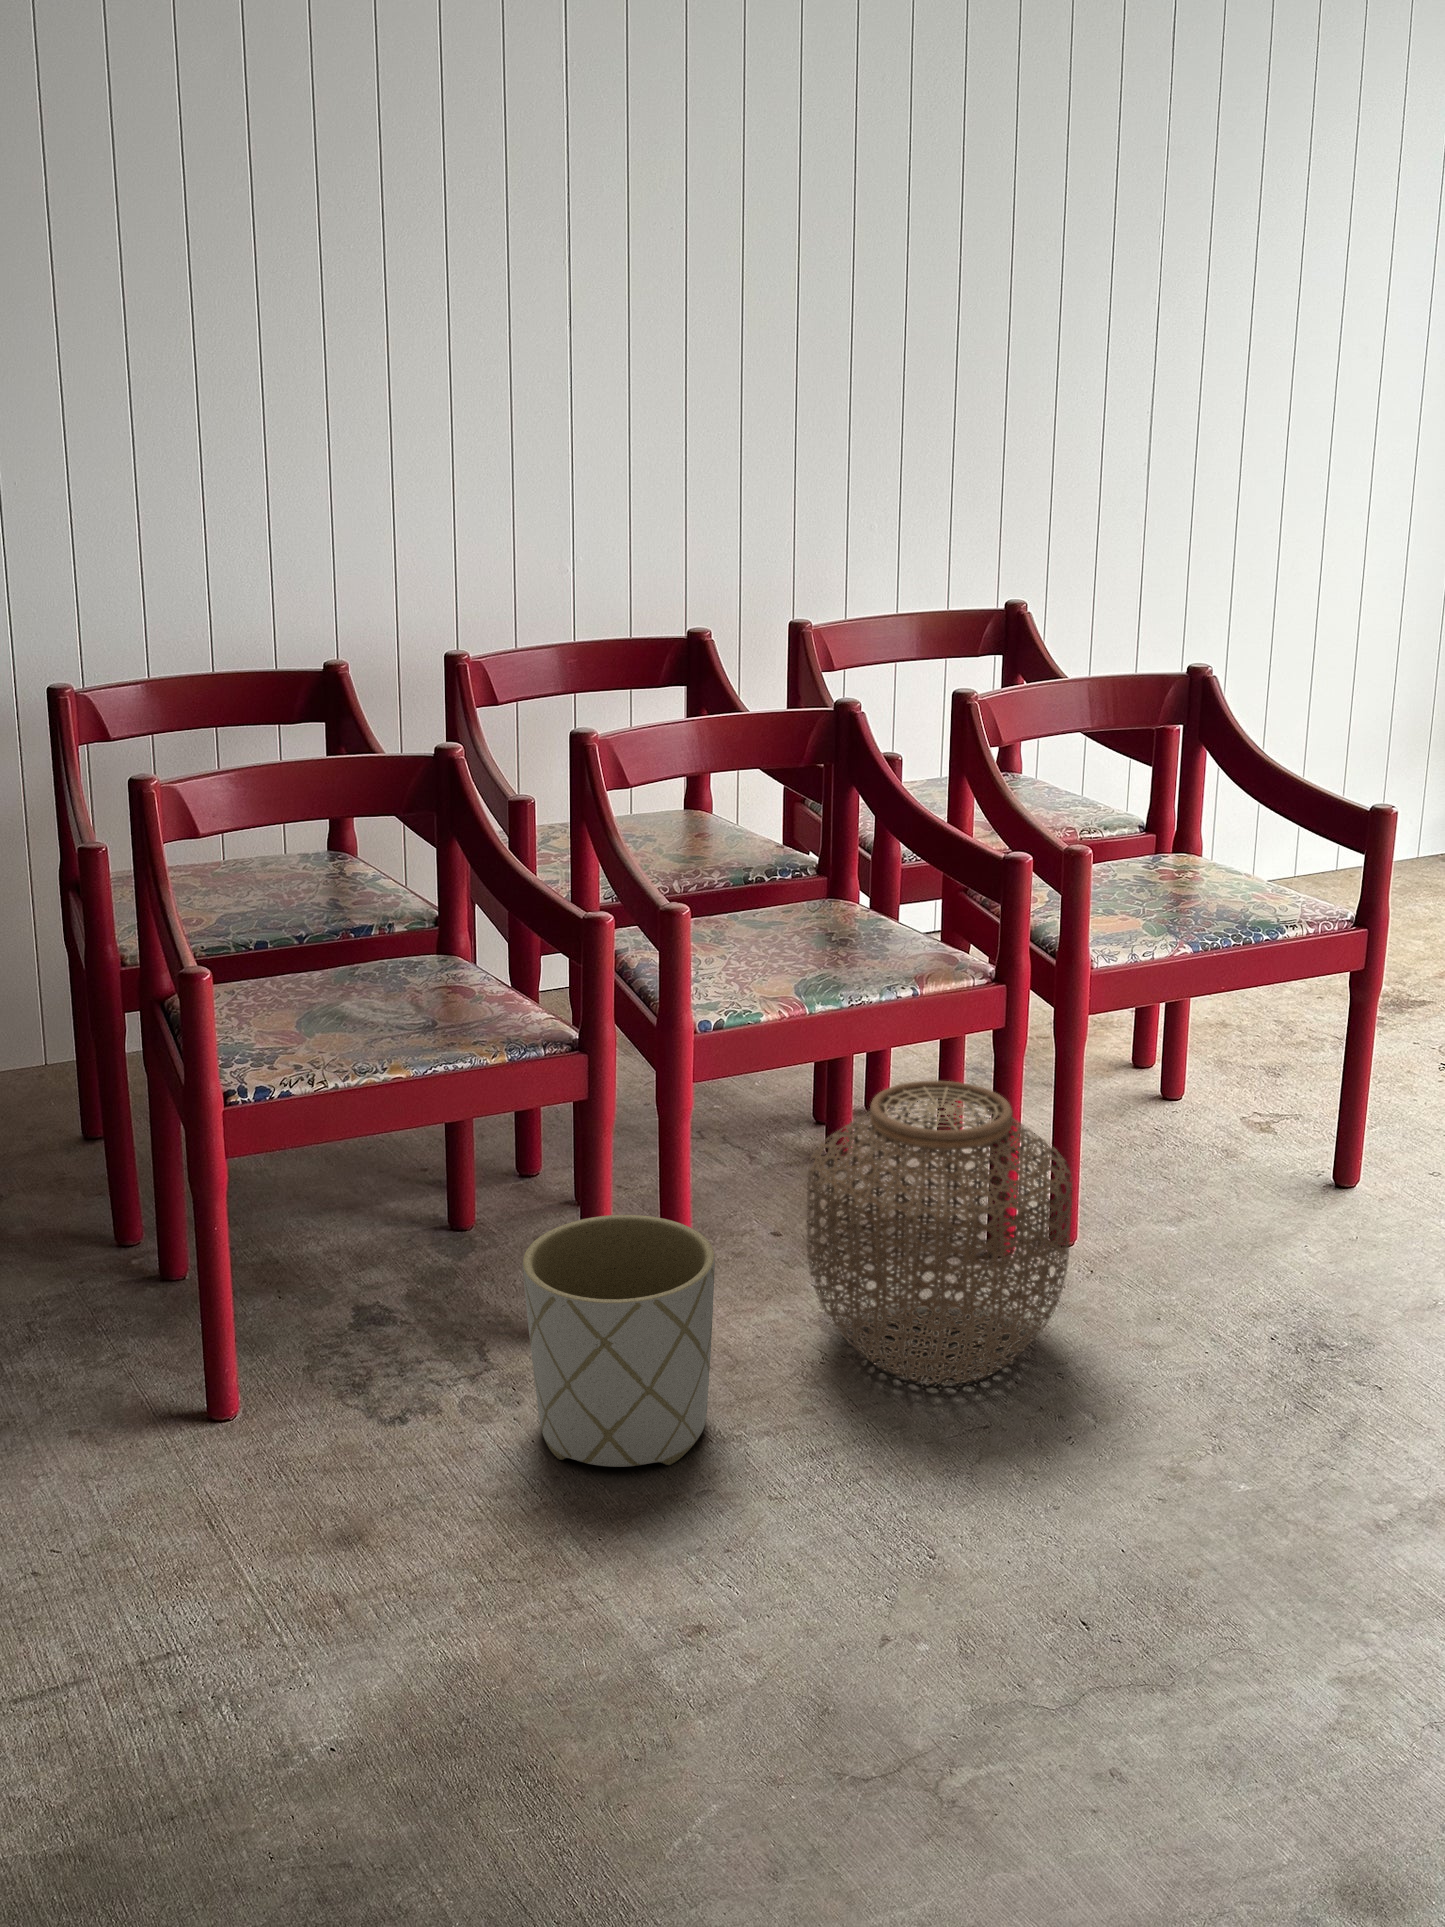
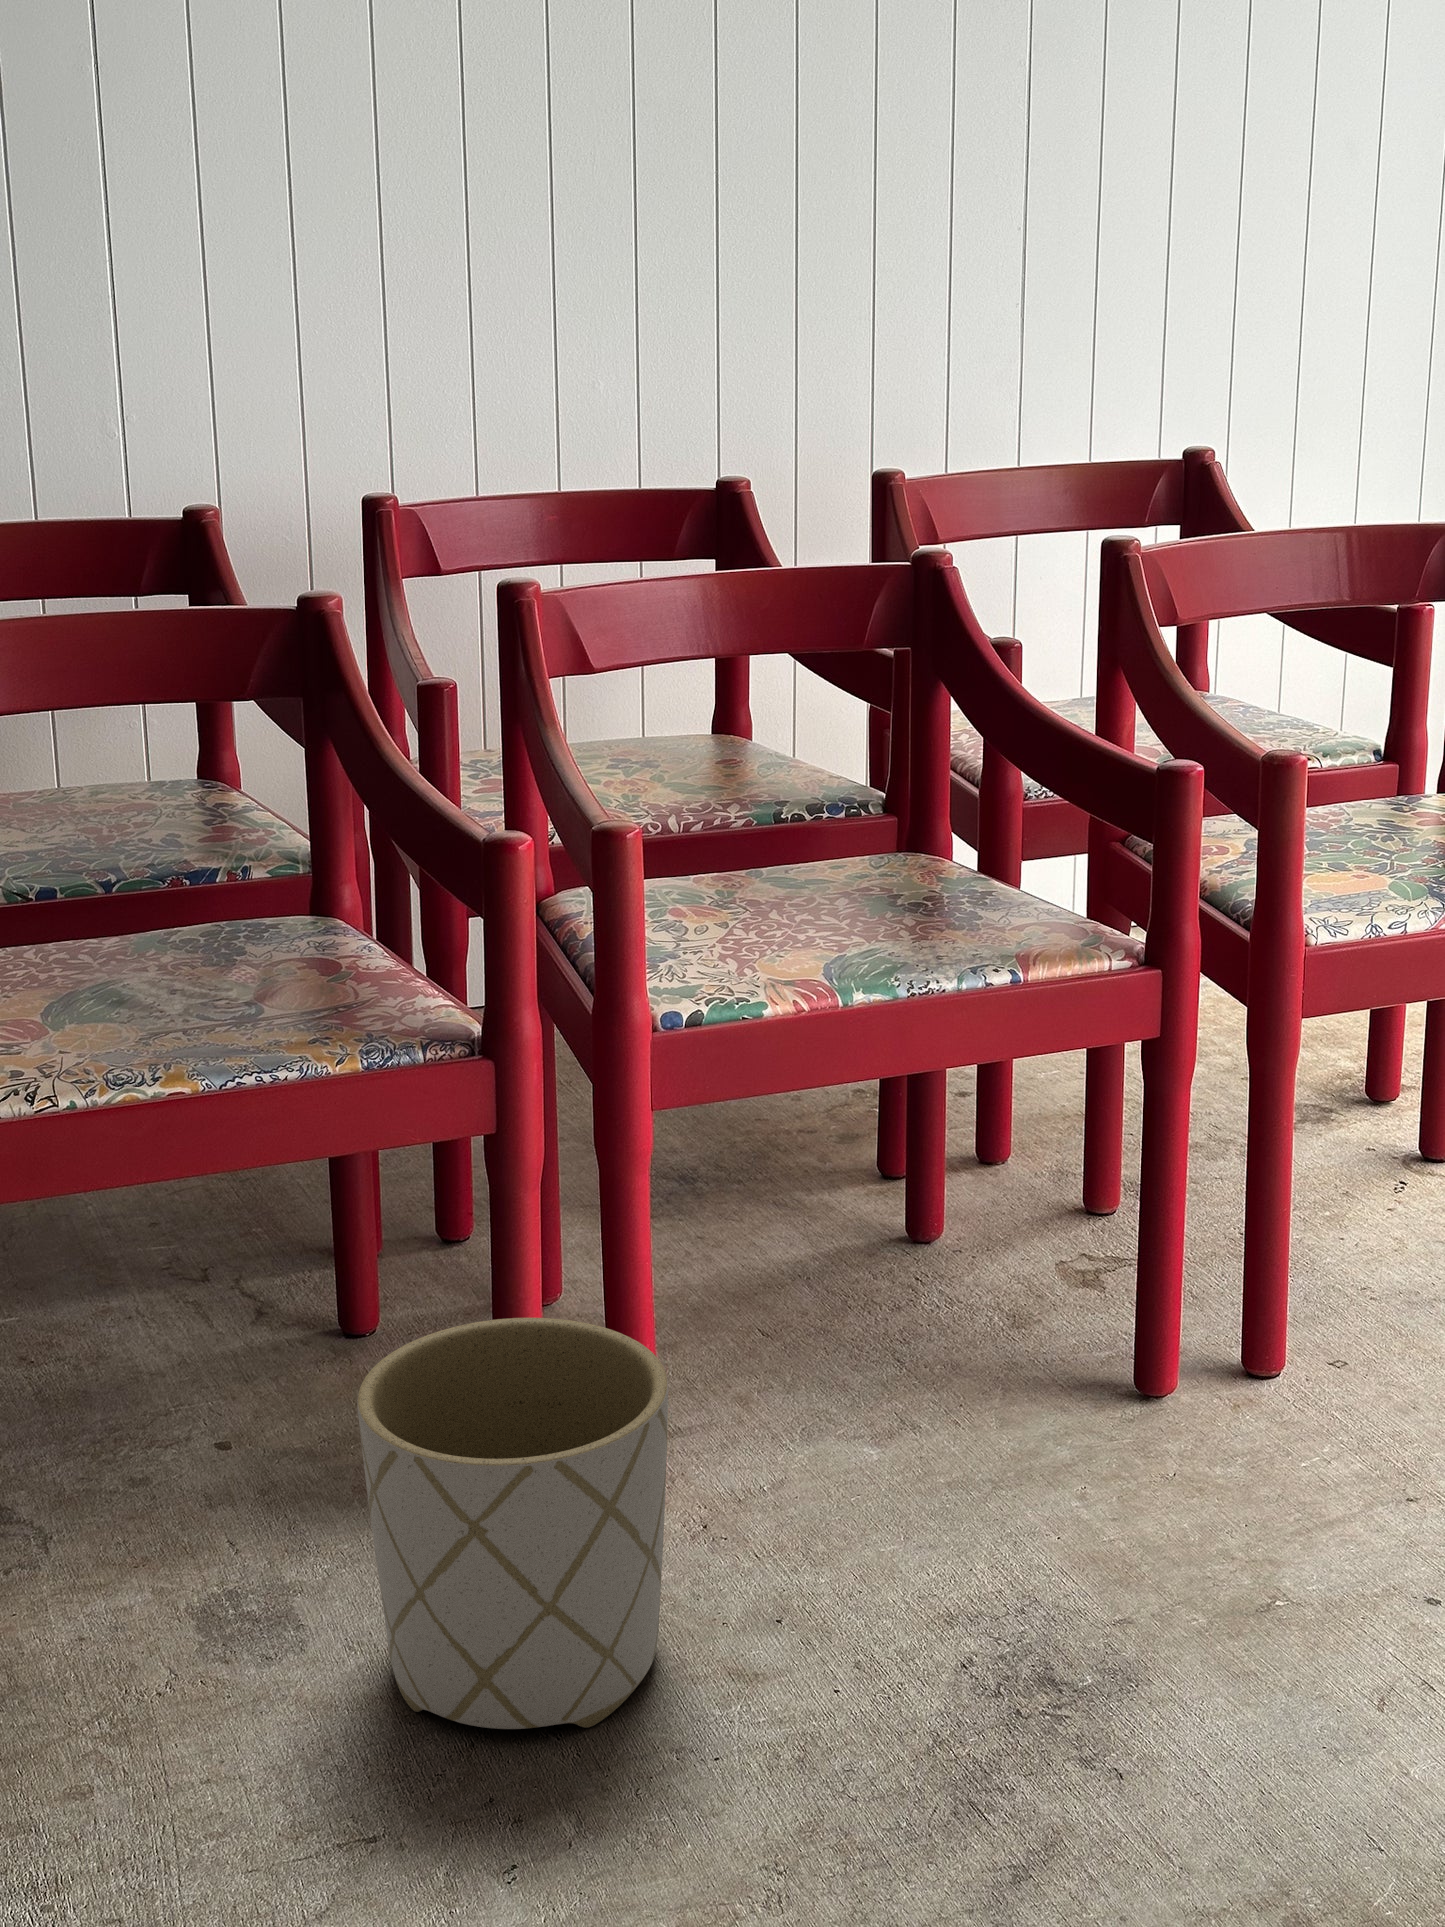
woven basket: present [807,1081,1072,1384] -> none [834,1116,1259,1604]

